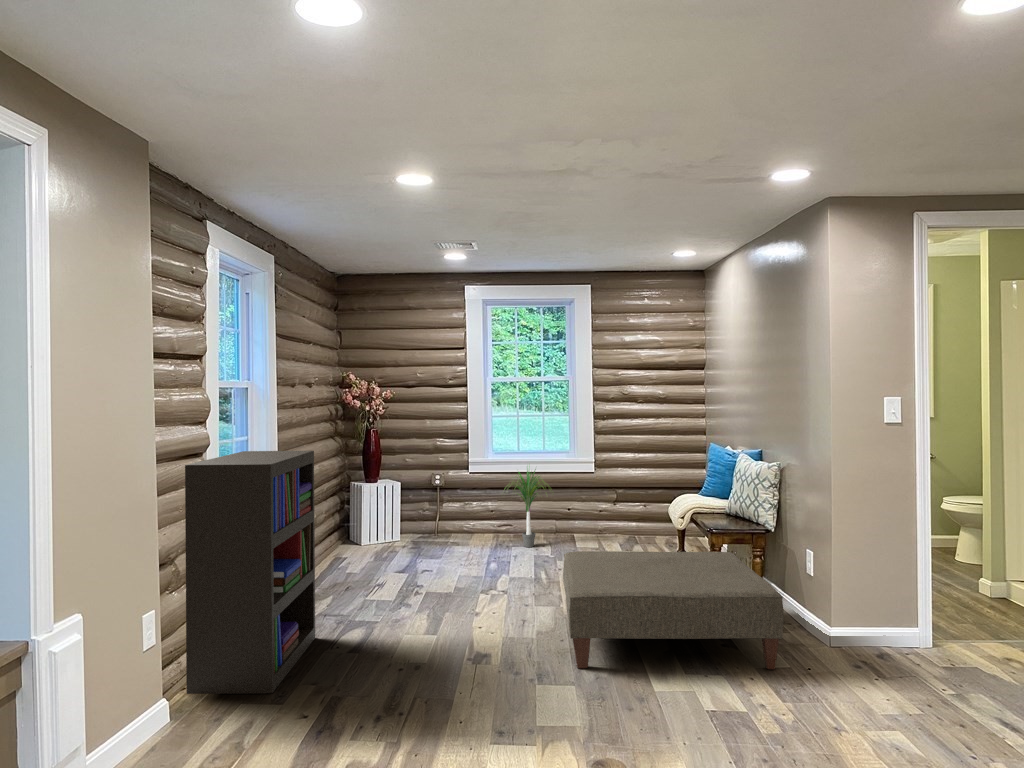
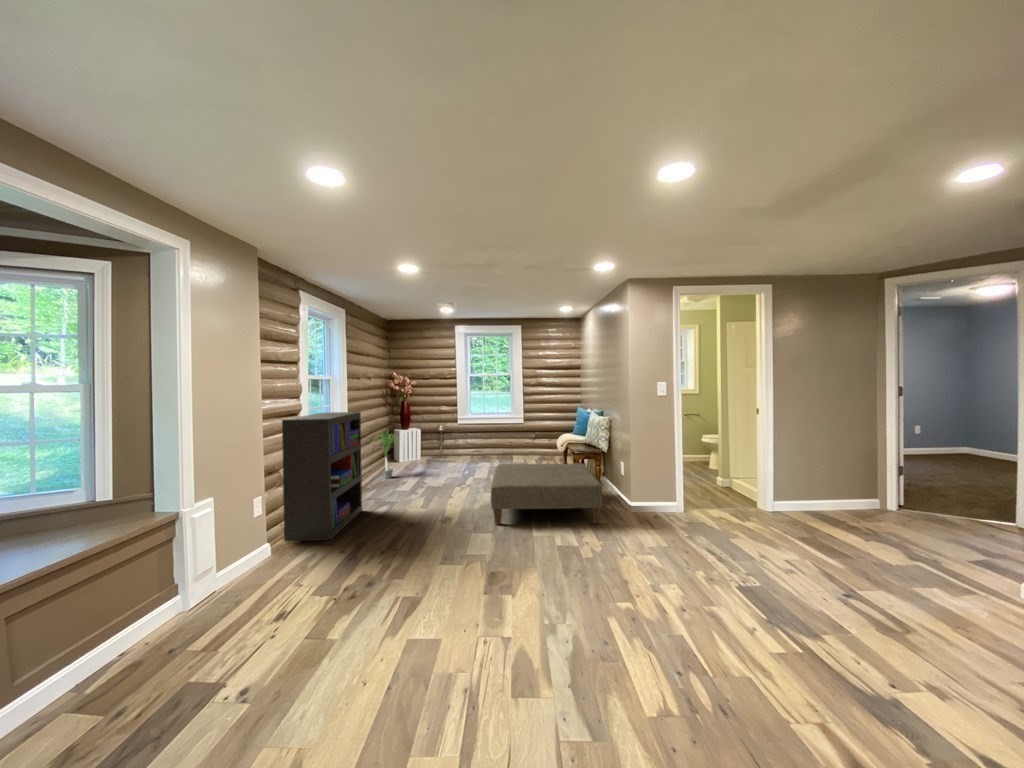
potted plant: present [516,469,545,547] -> present [380,433,394,479]

